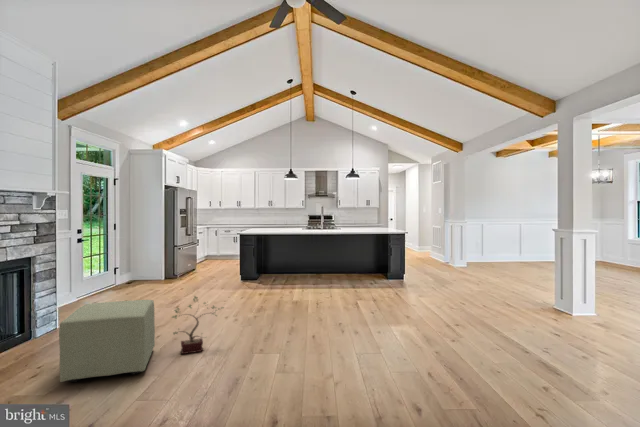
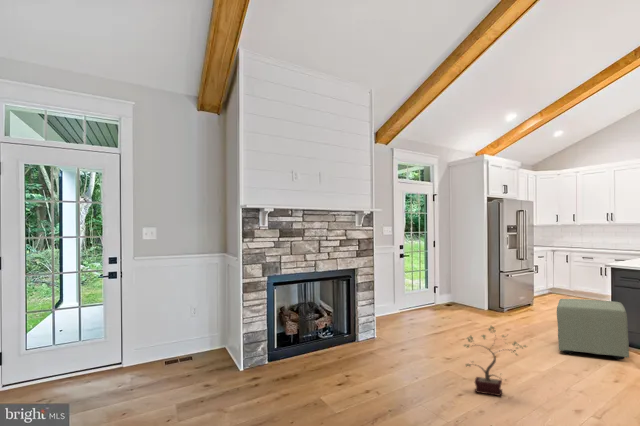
ottoman: present [59,300,155,382] -> present [557,299,629,359]

